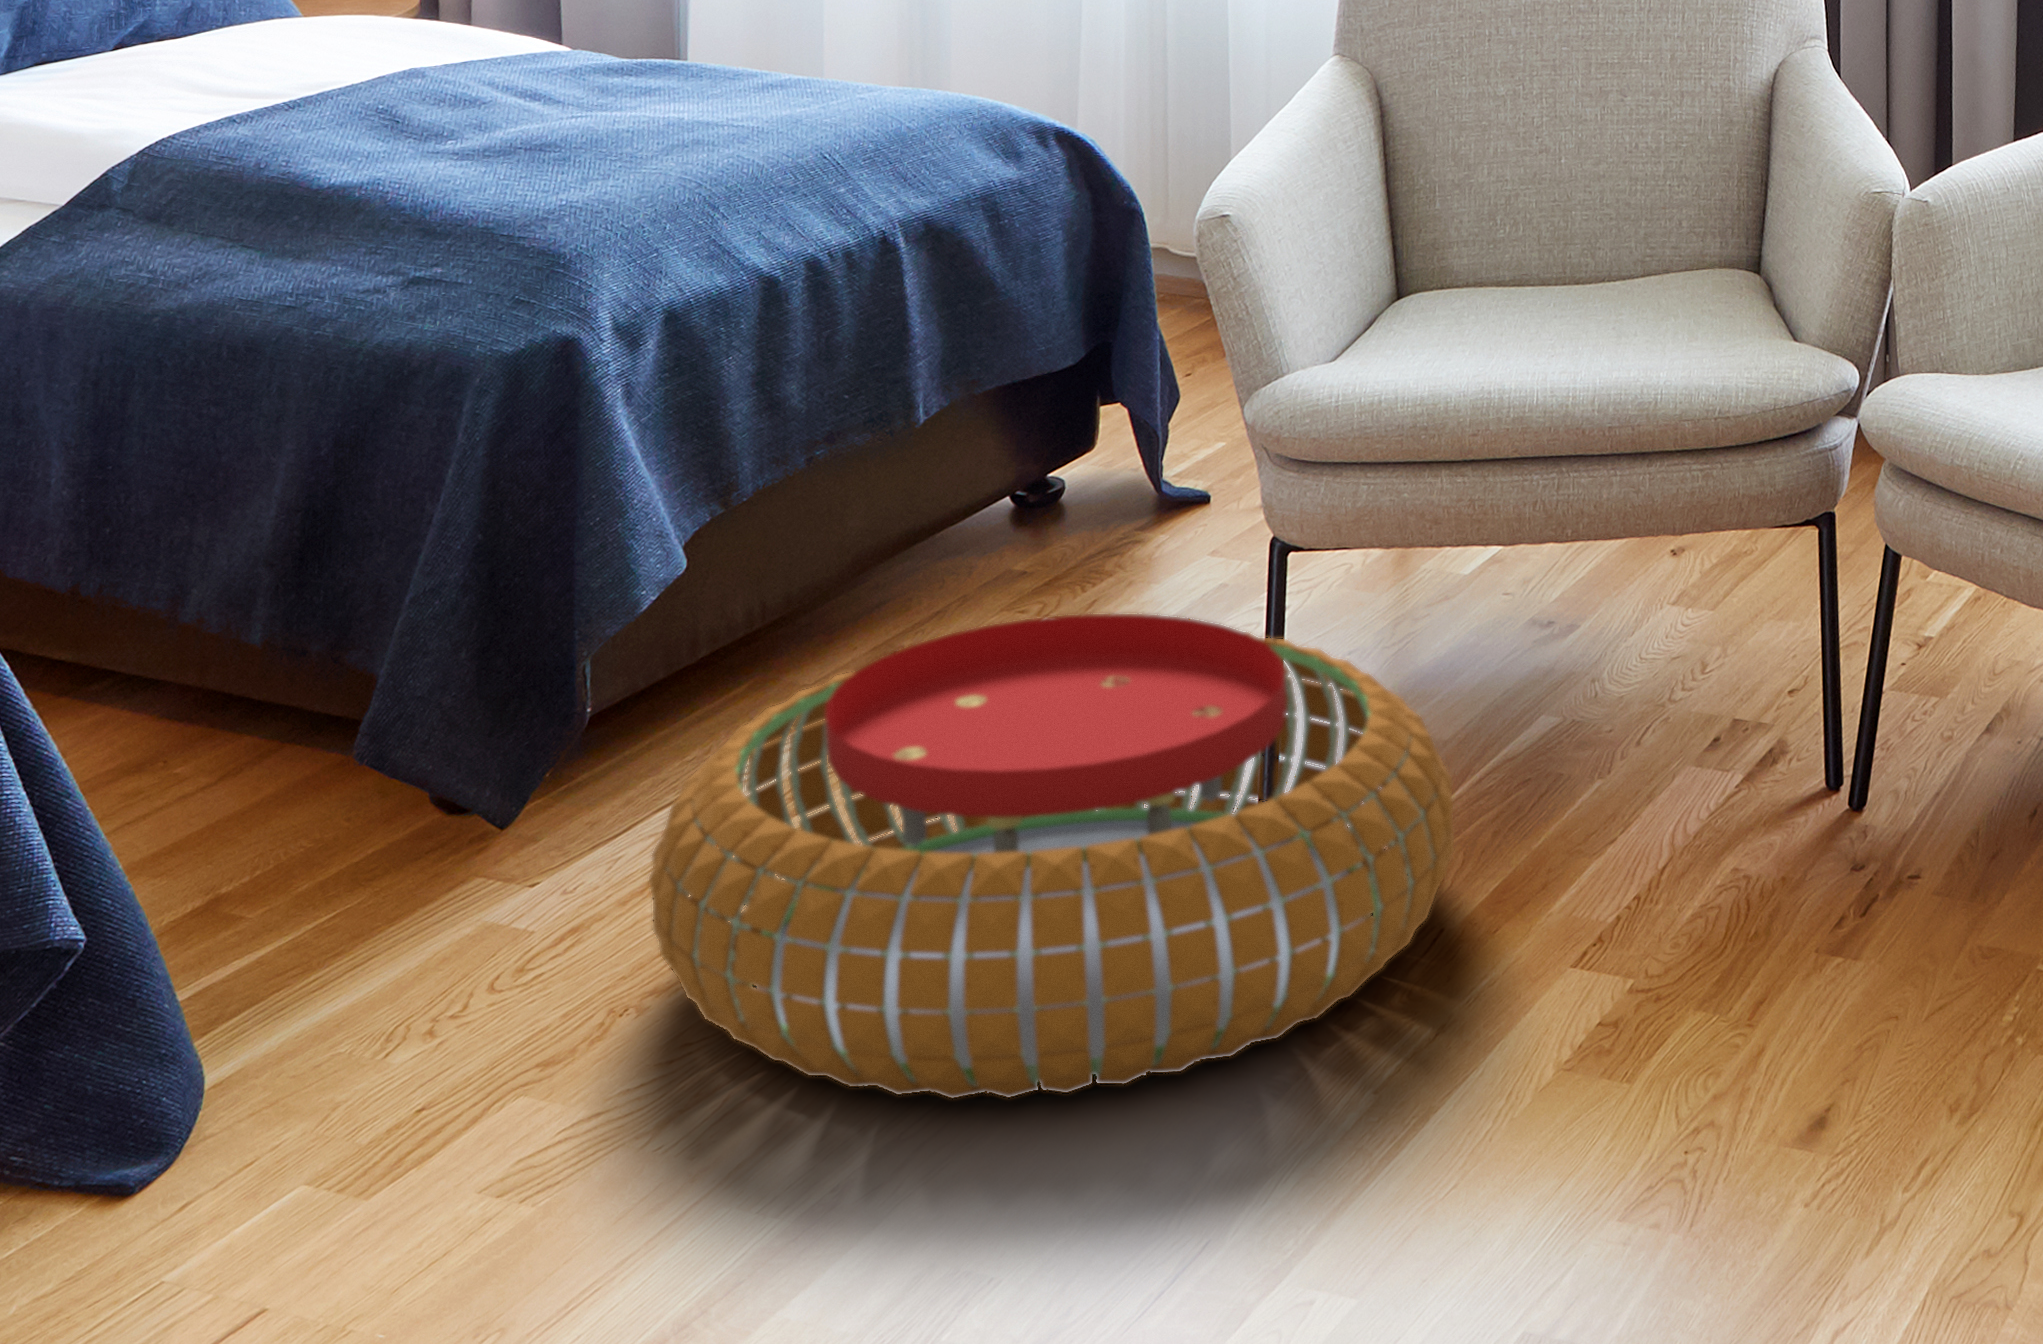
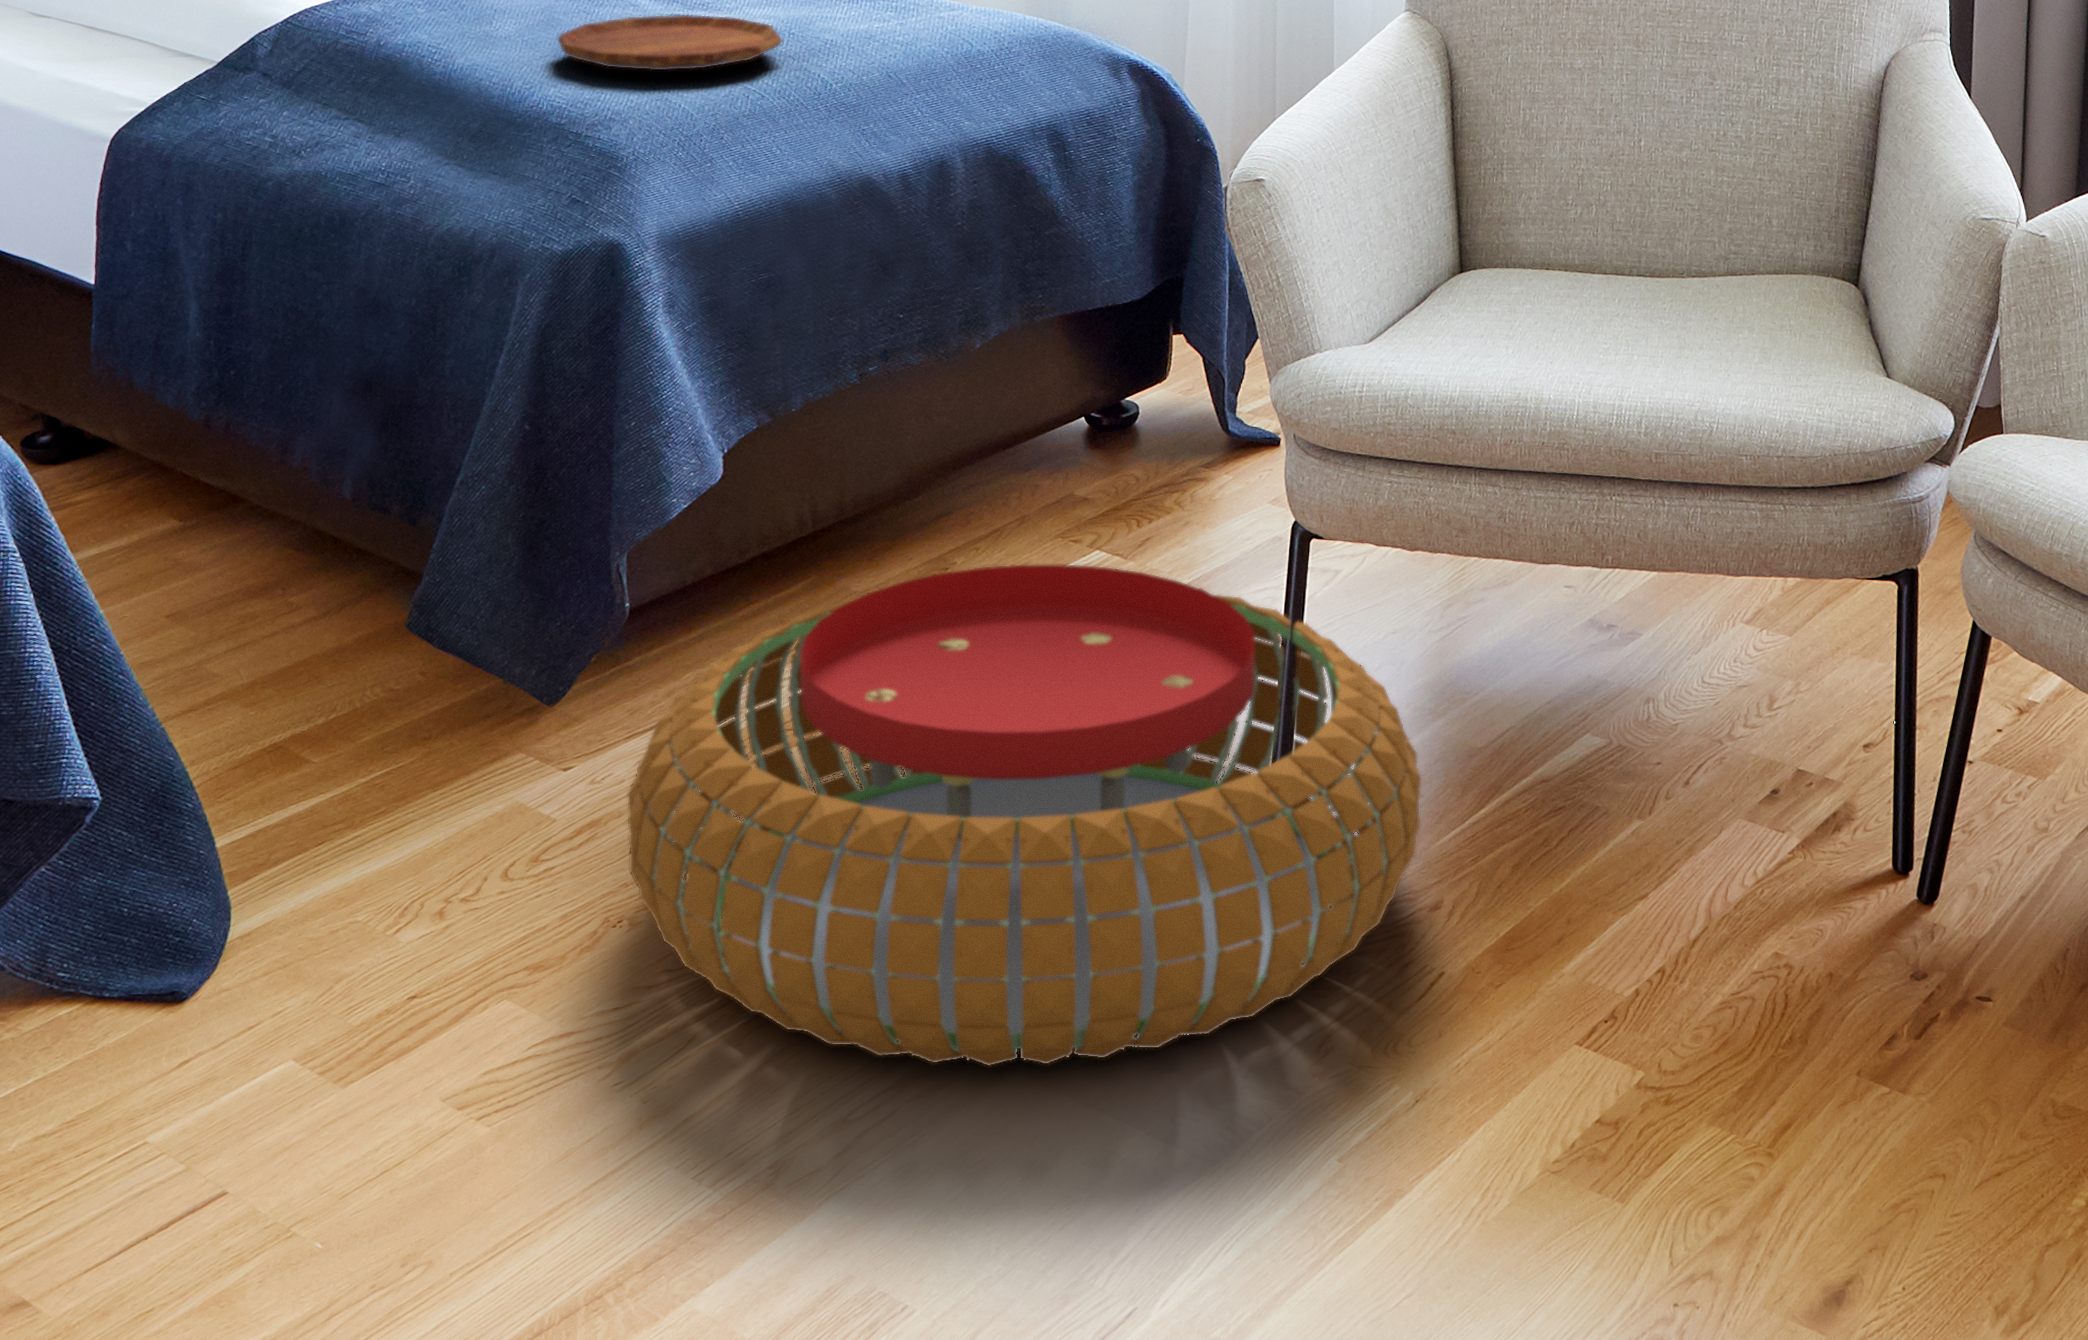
tray: none [451,116,698,169] -> present [558,15,782,70]

